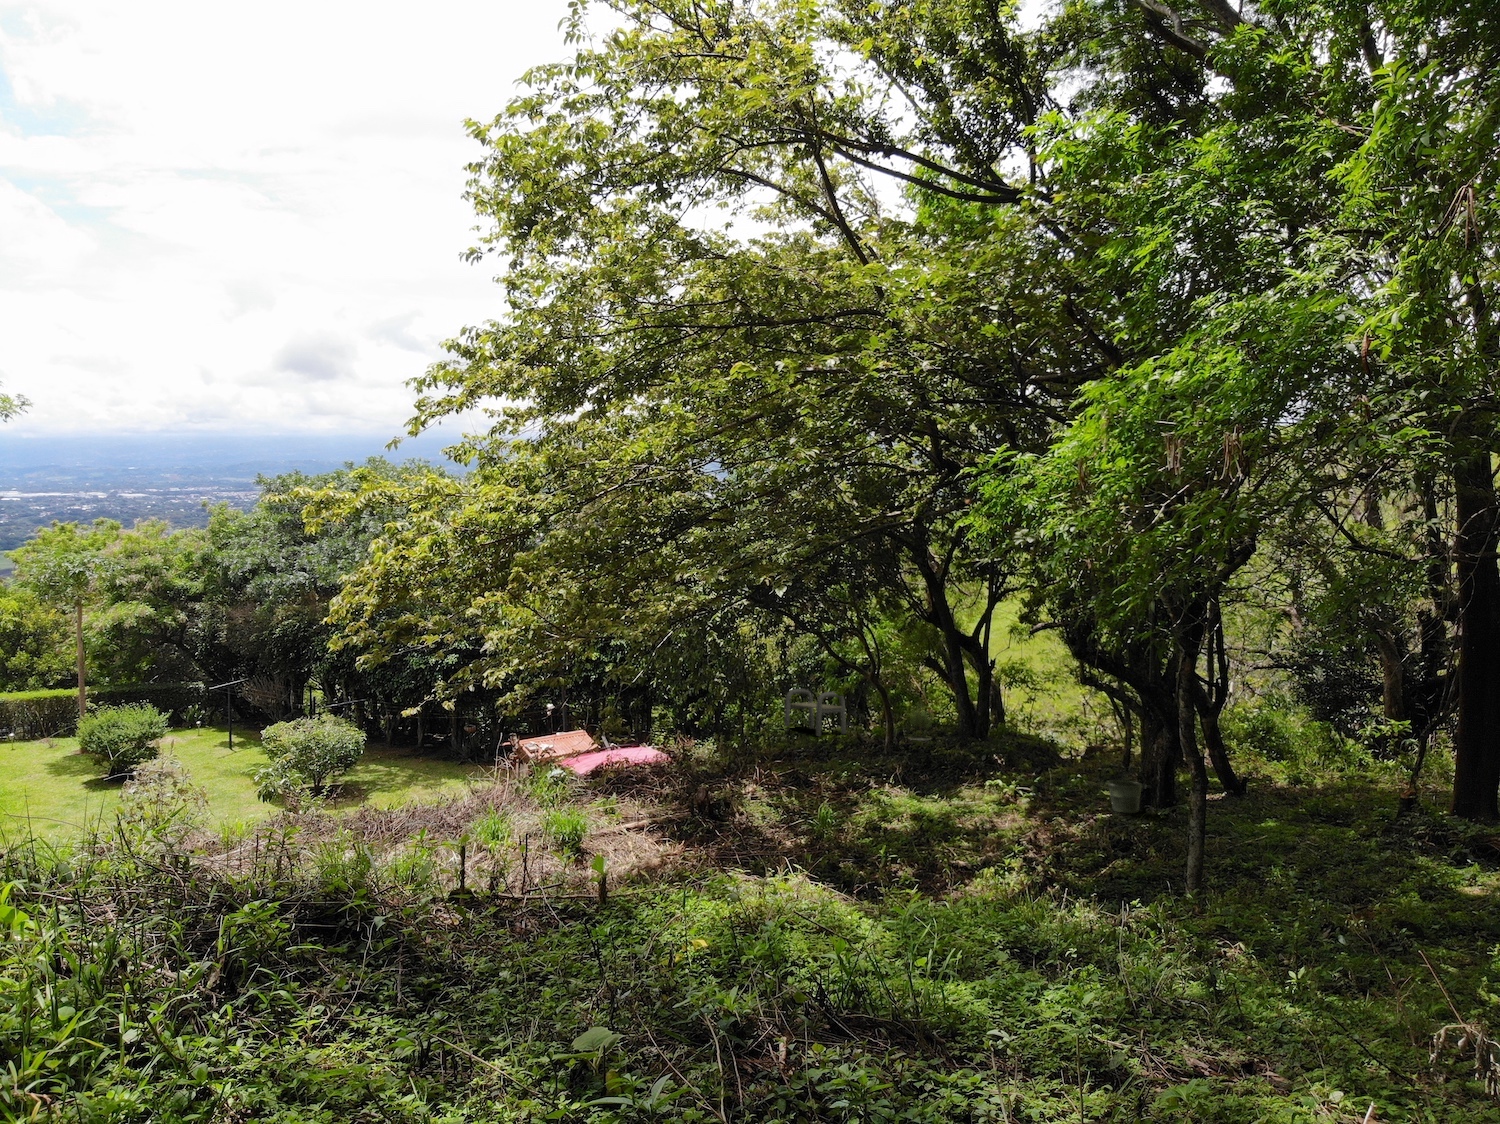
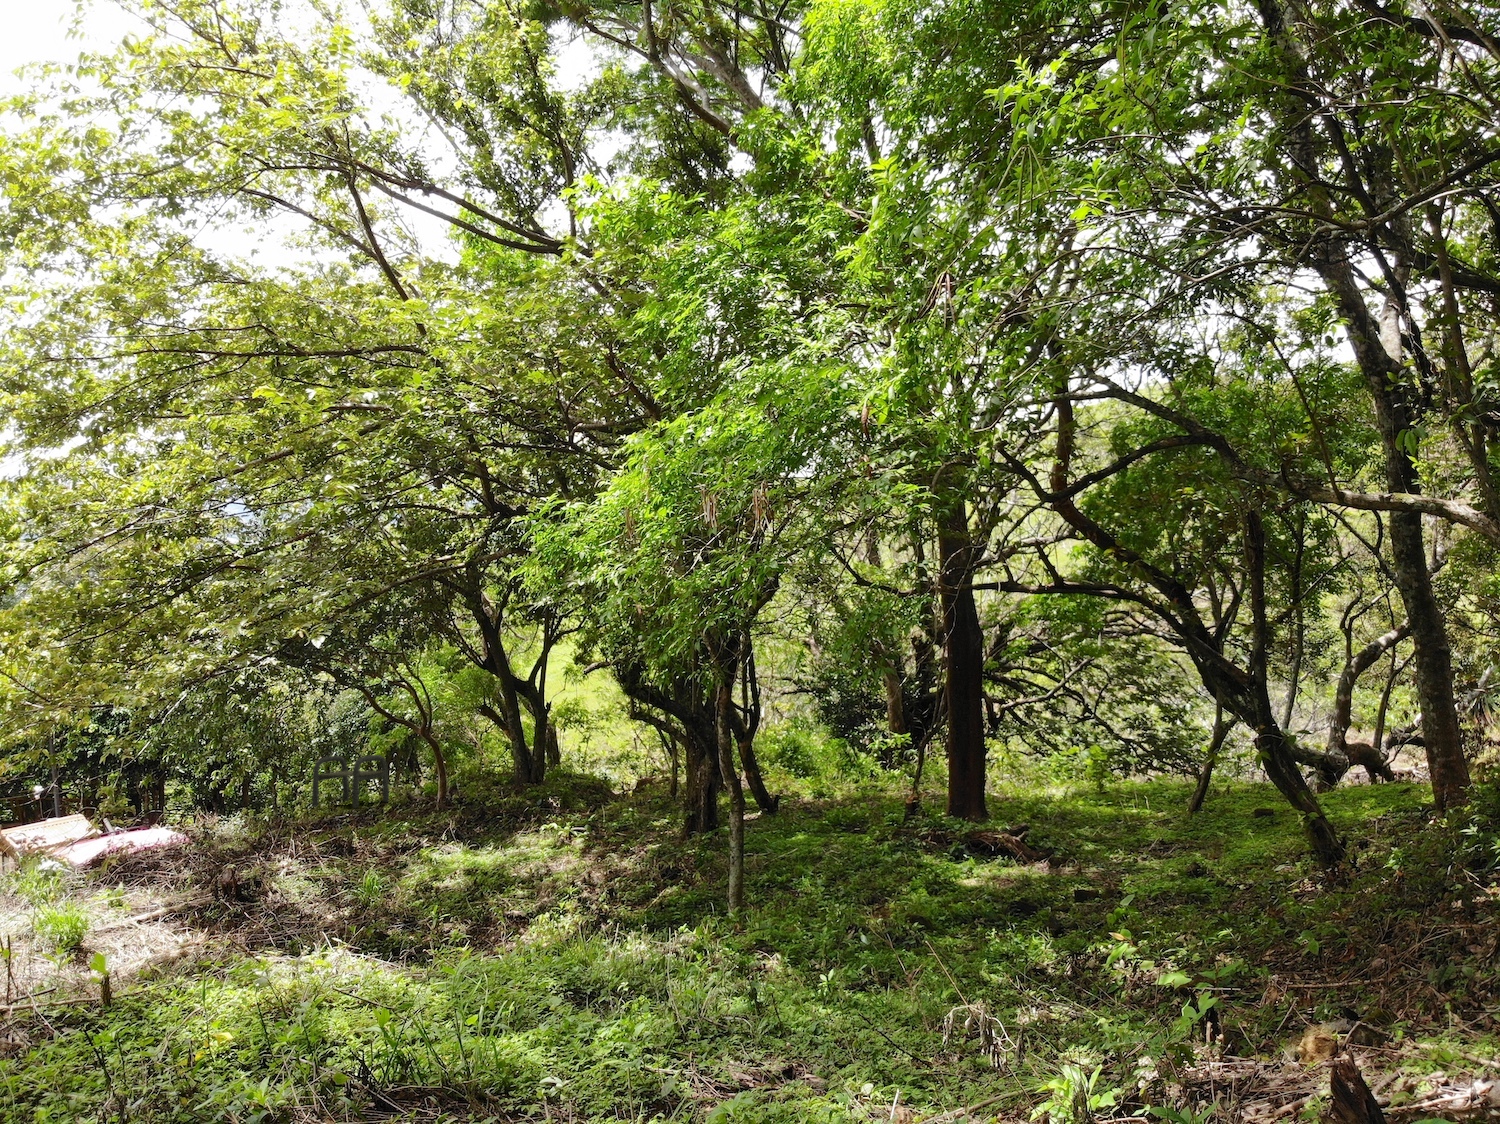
potted tree: present [909,702,932,740] -> none [459,752,490,798]
bucket: present [1108,781,1142,813] -> none [653,807,687,836]

